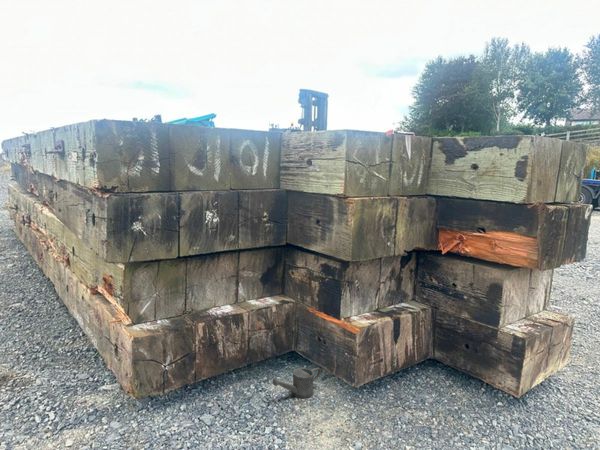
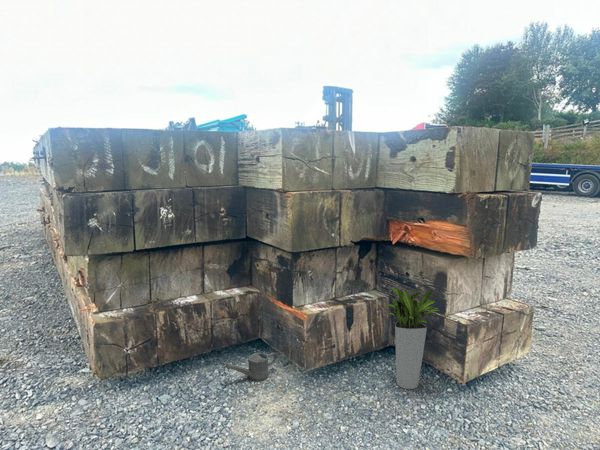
planter: none [440,299,496,404] -> present [387,288,439,389]

